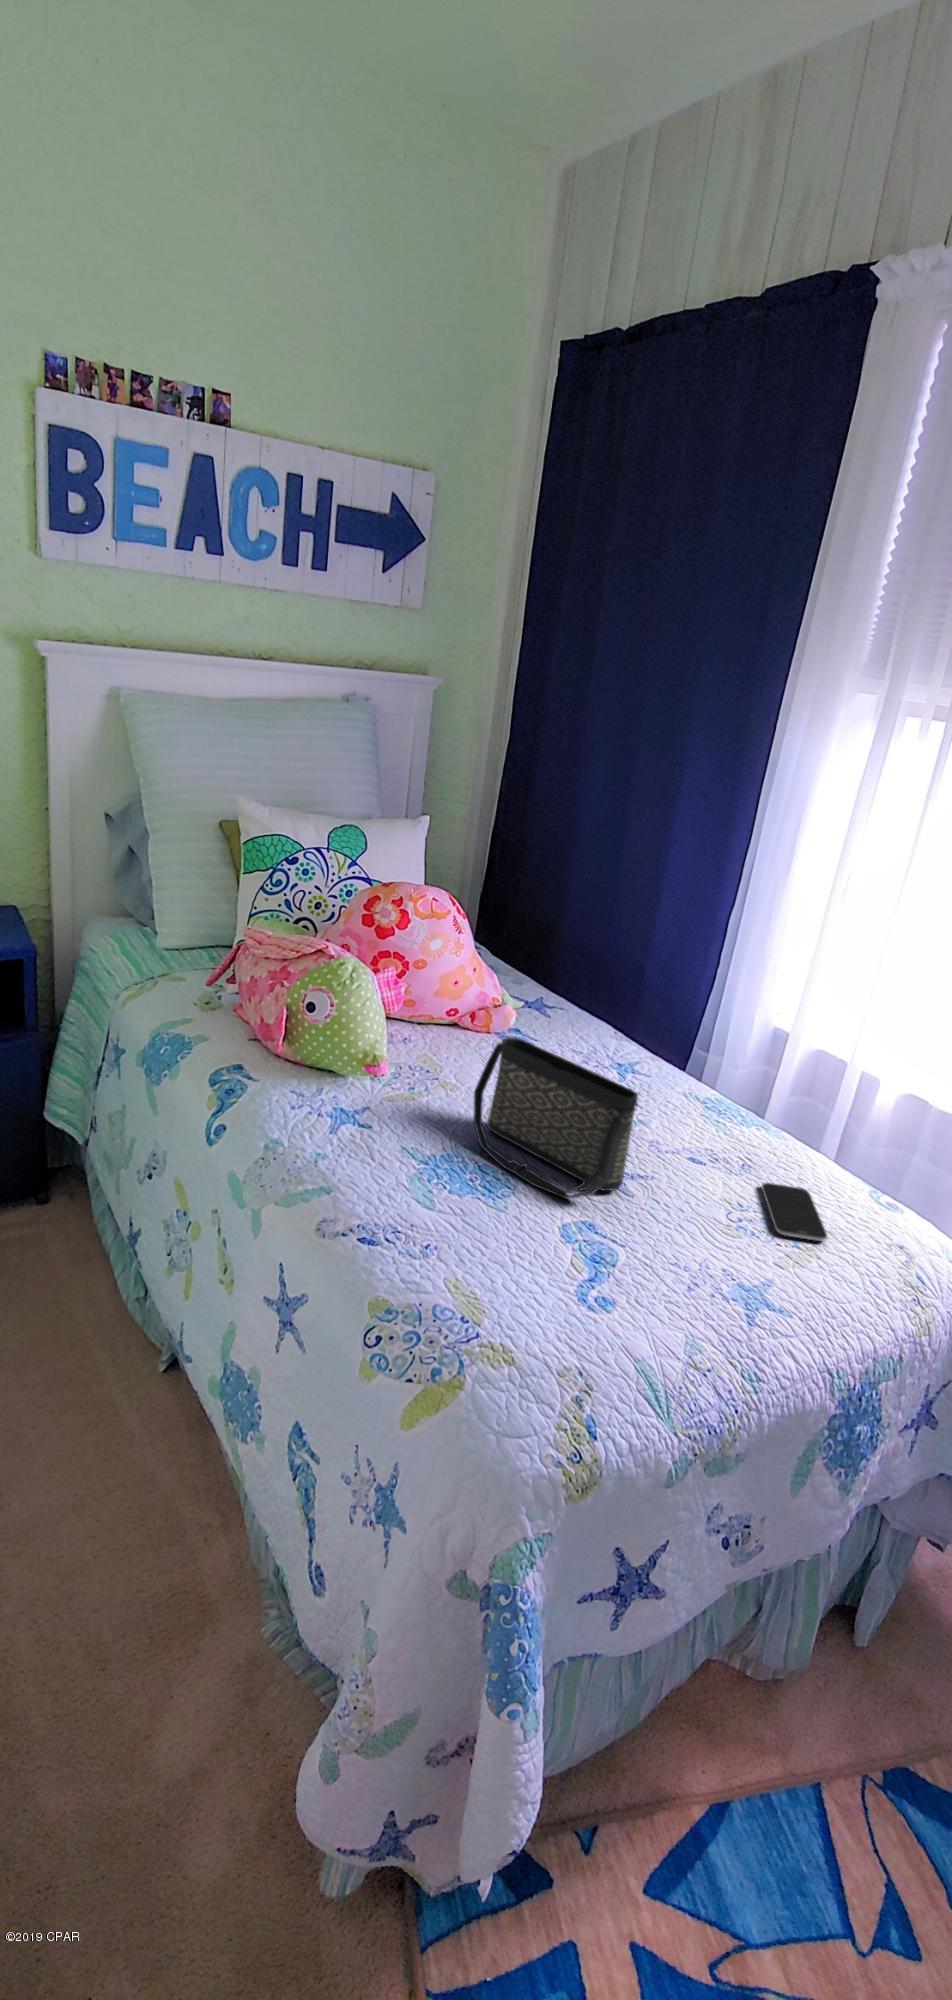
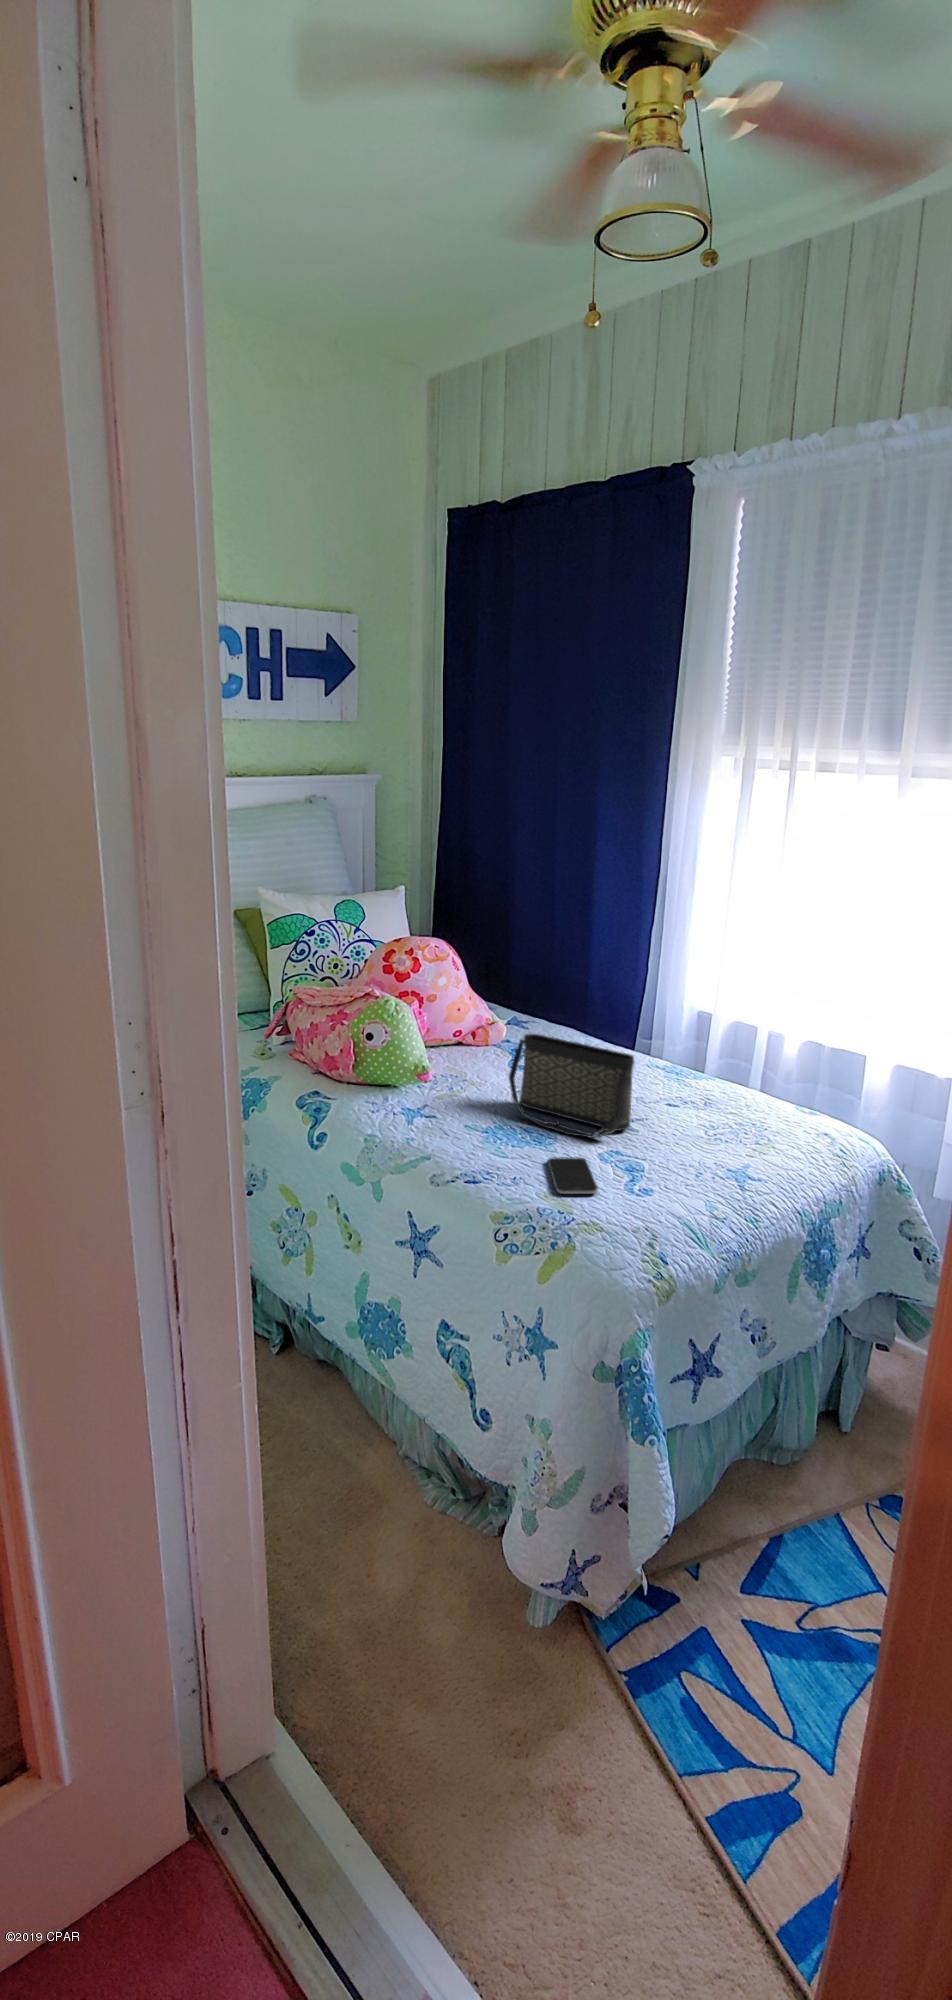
smartphone: present [762,1183,827,1241] -> present [548,1157,598,1194]

